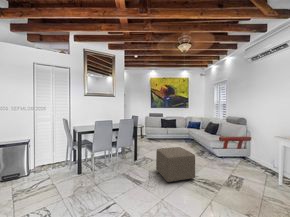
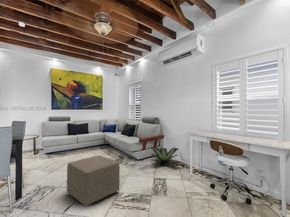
potted plant: none [231,147,269,169] -> present [151,147,178,166]

